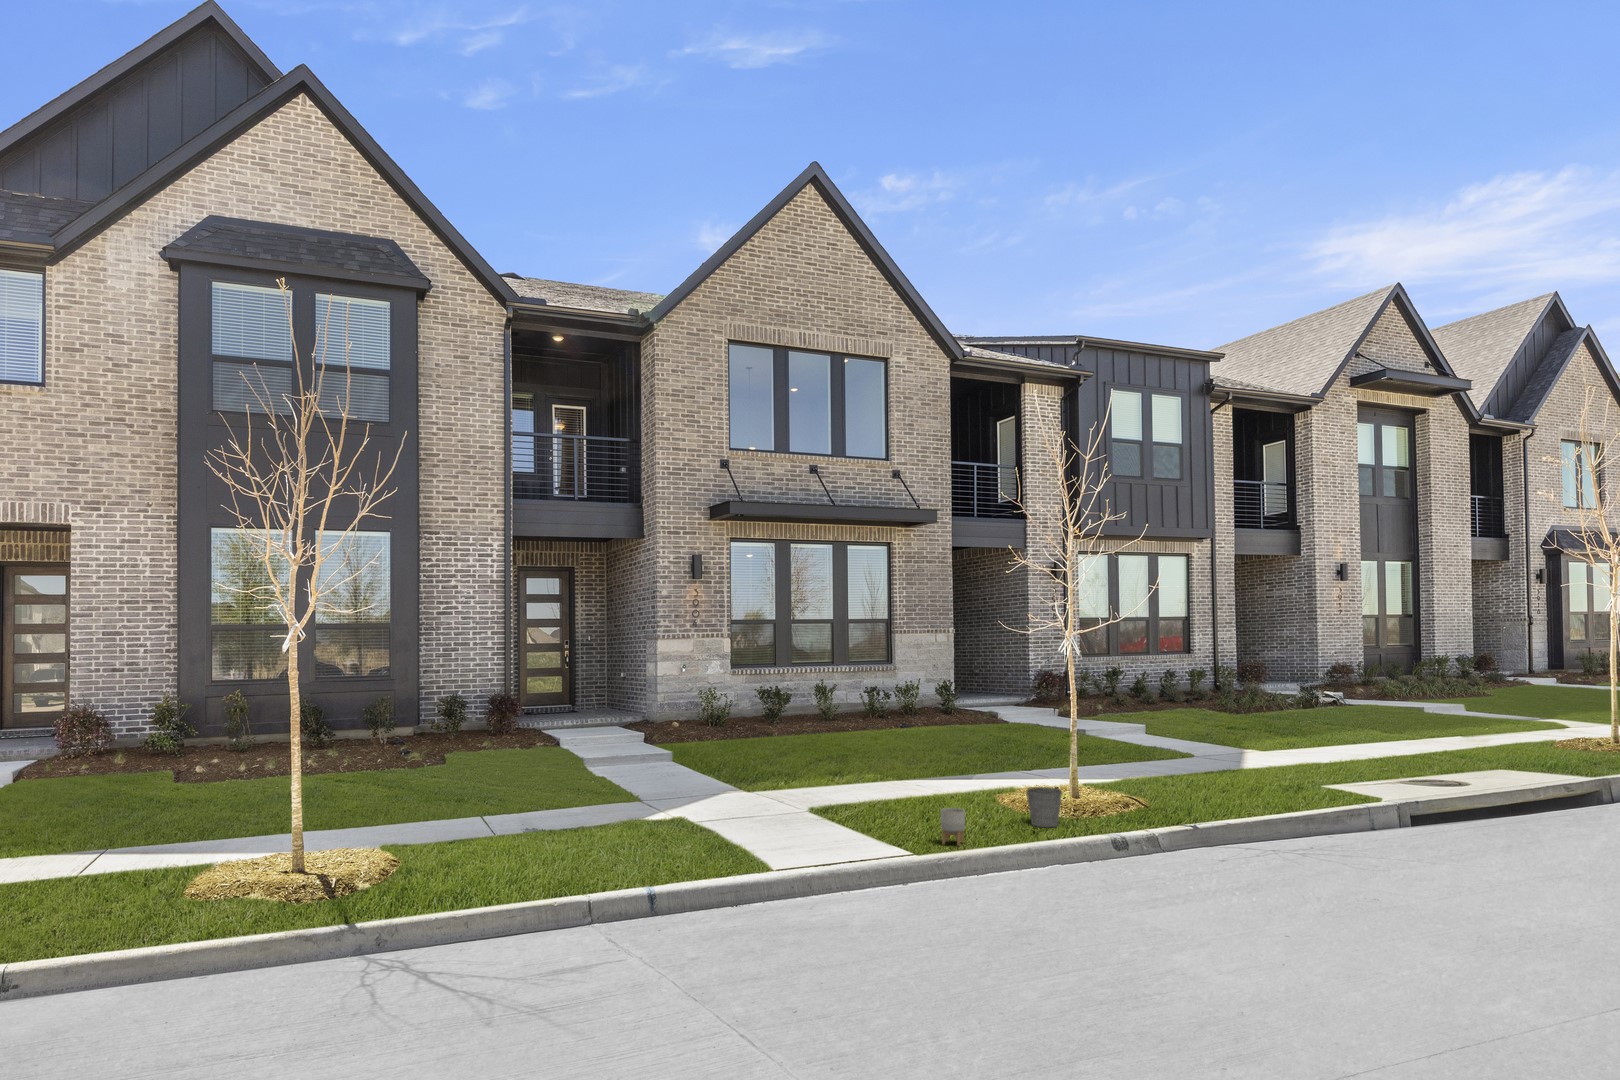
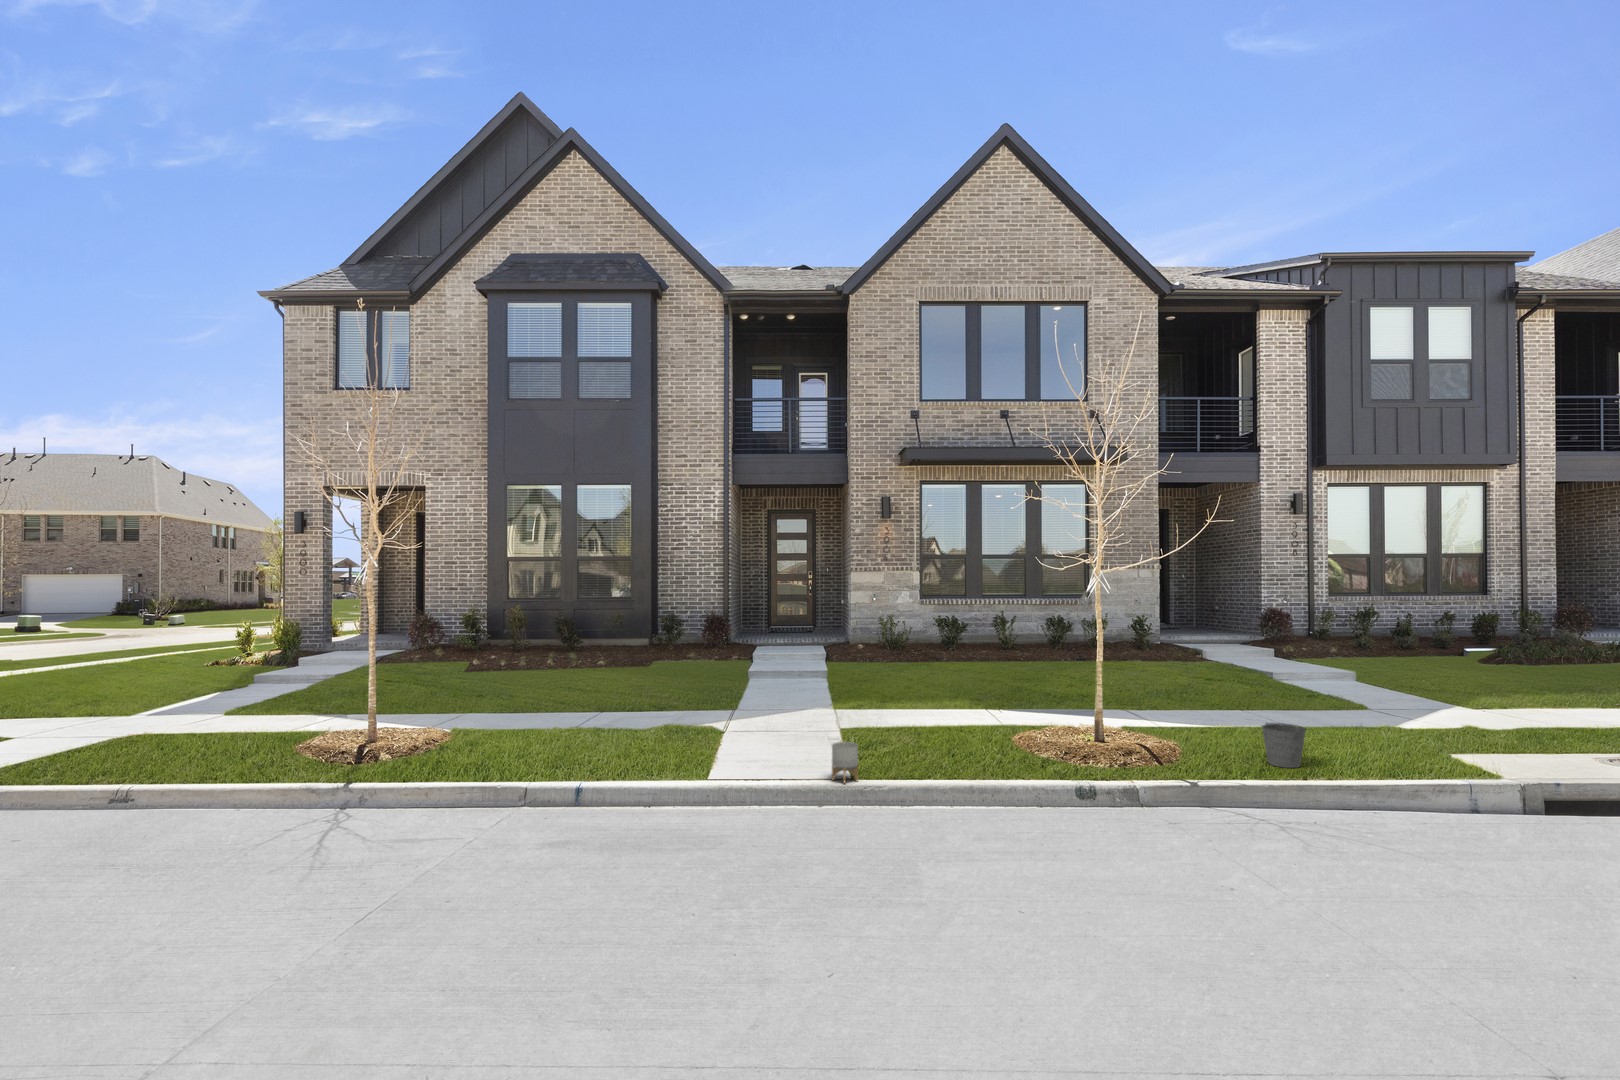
bucket: present [1026,787,1062,827] -> present [1262,723,1306,768]

